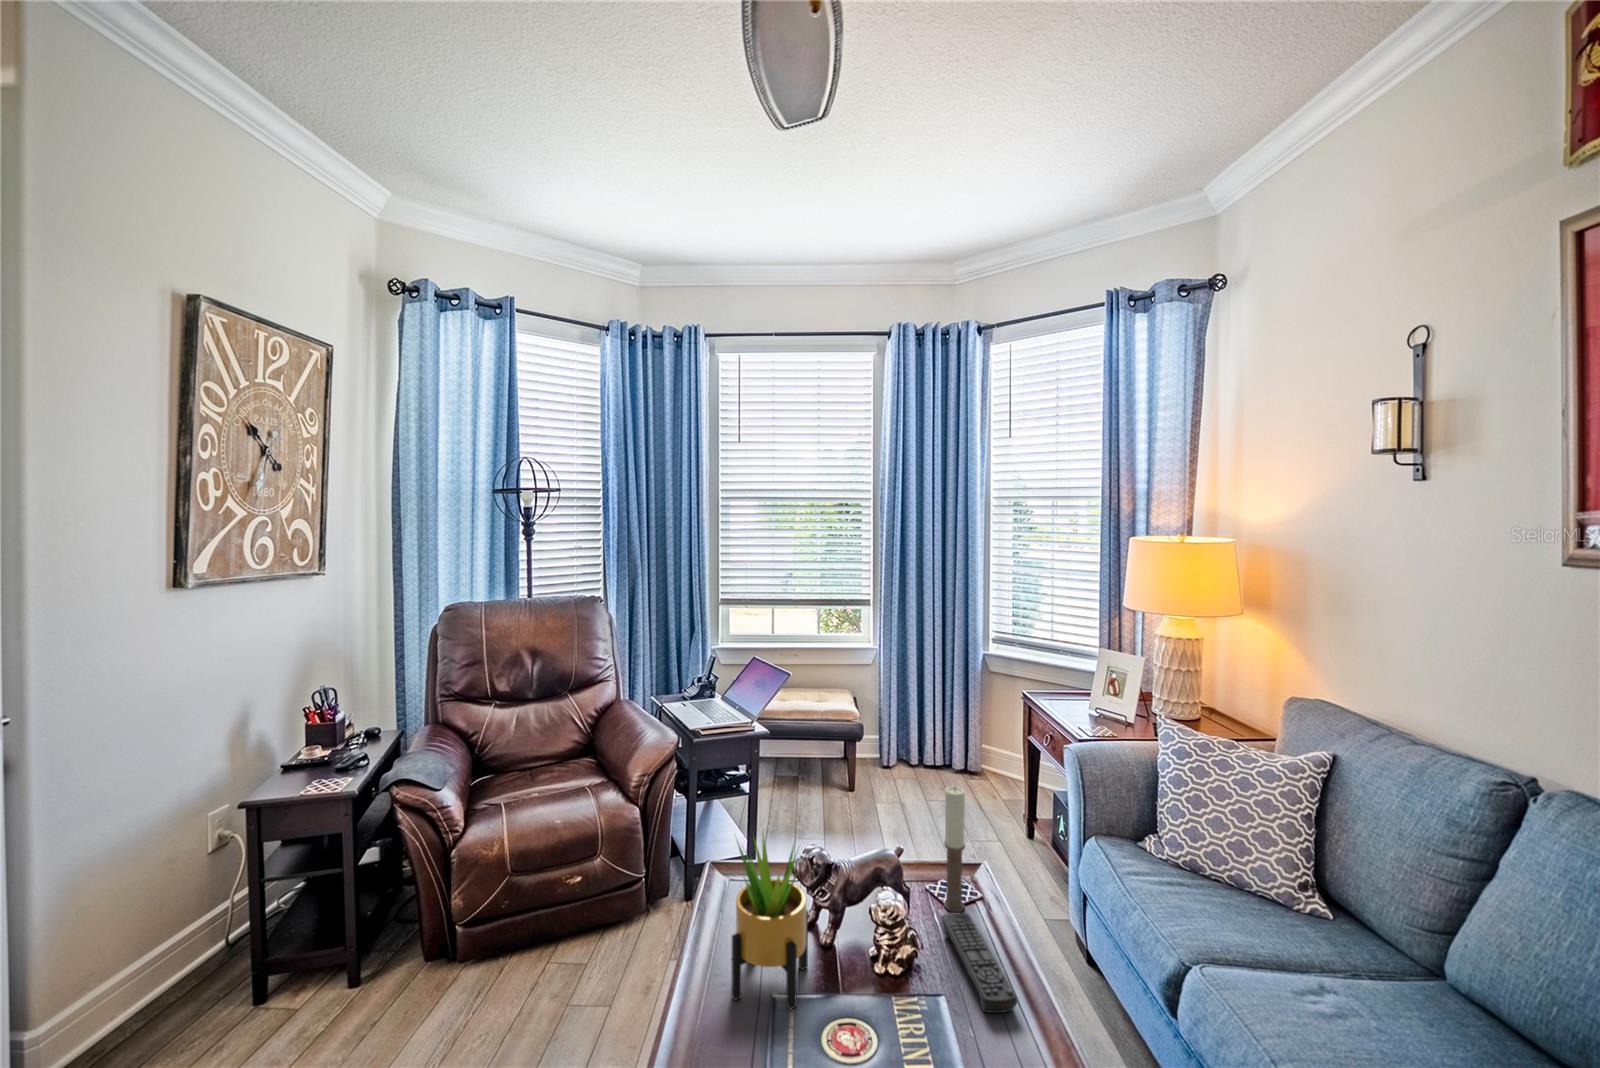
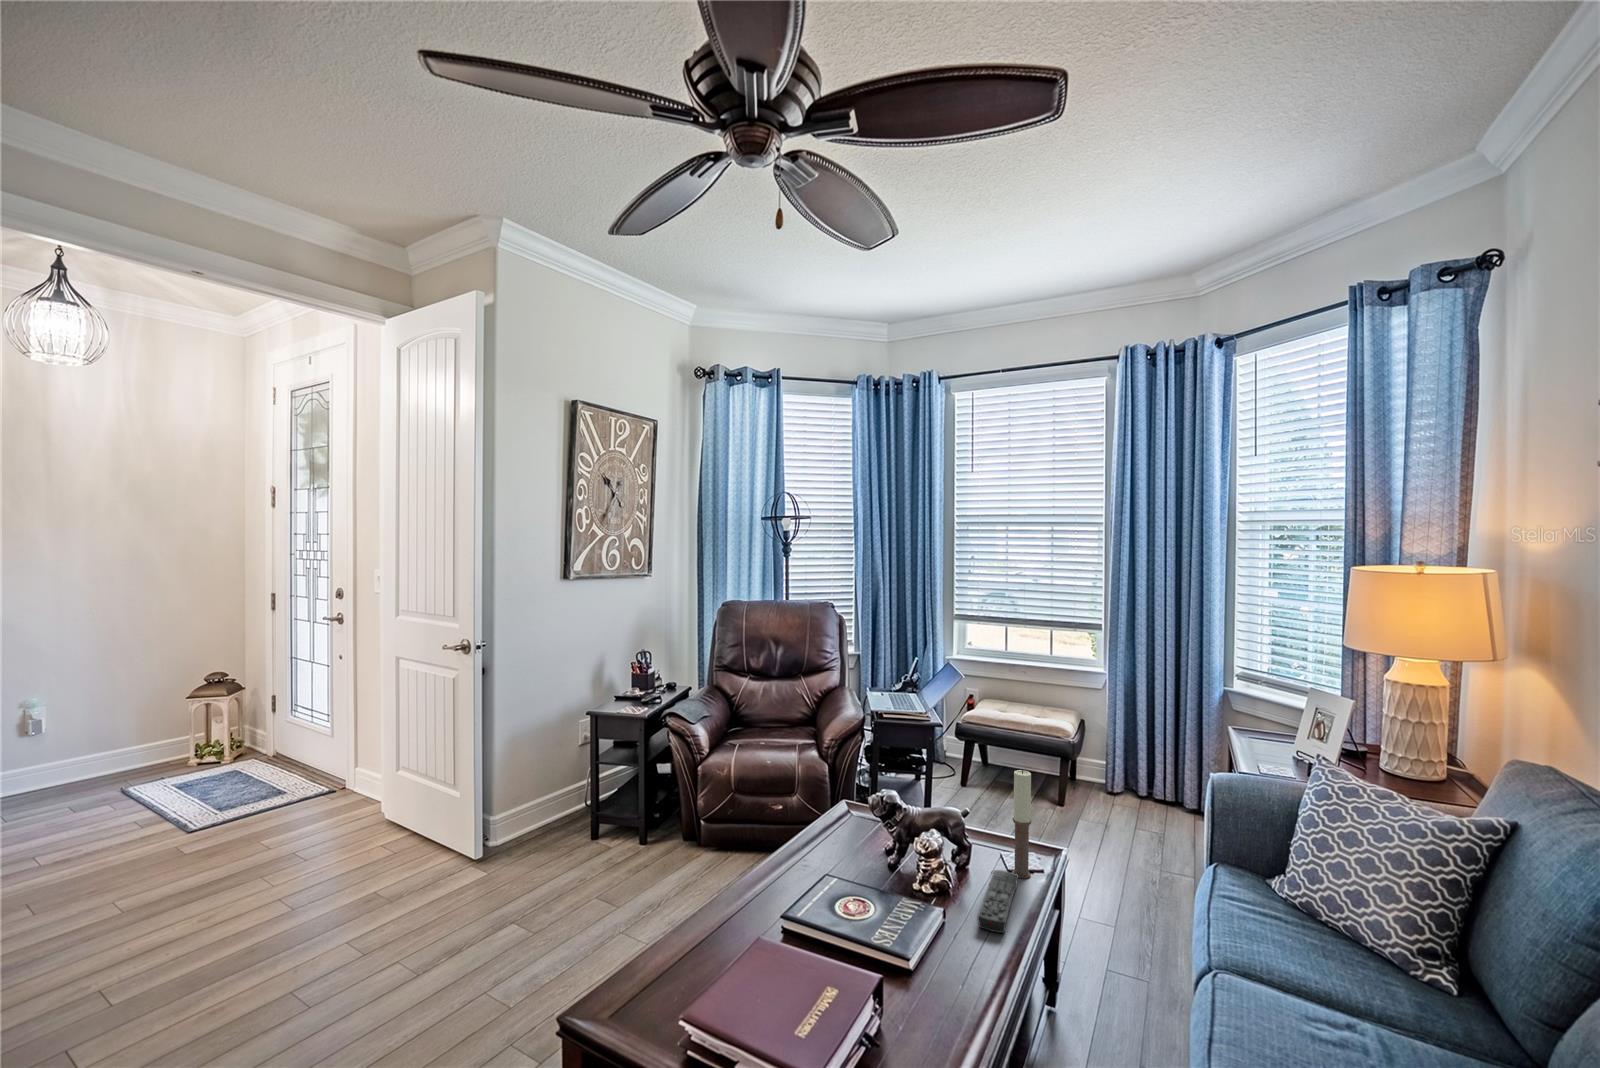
potted plant: present [731,835,808,1009] -> none [812,760,873,888]

